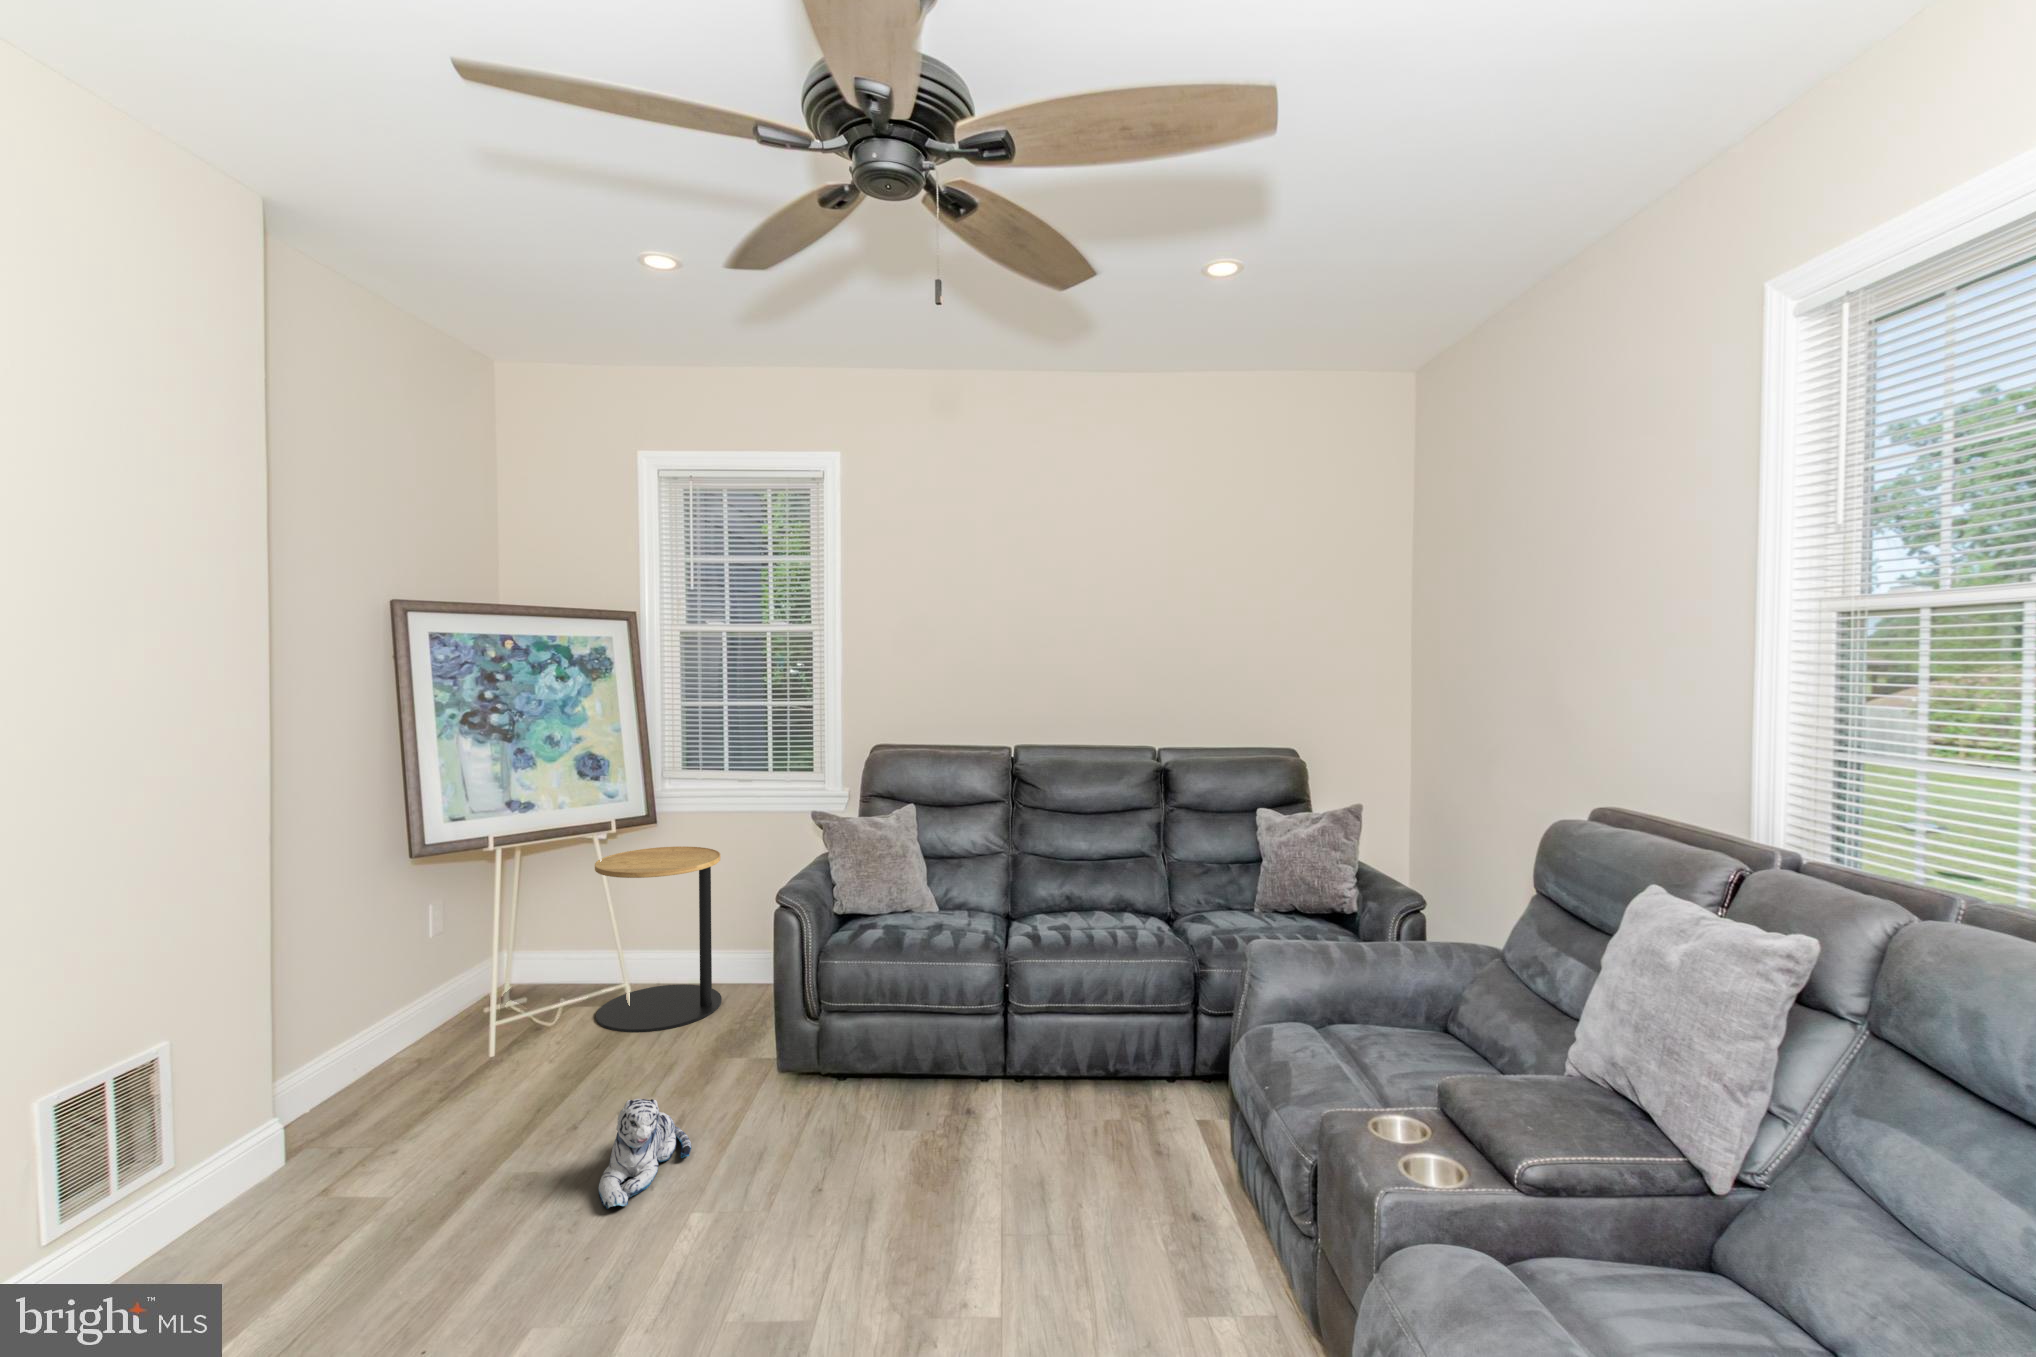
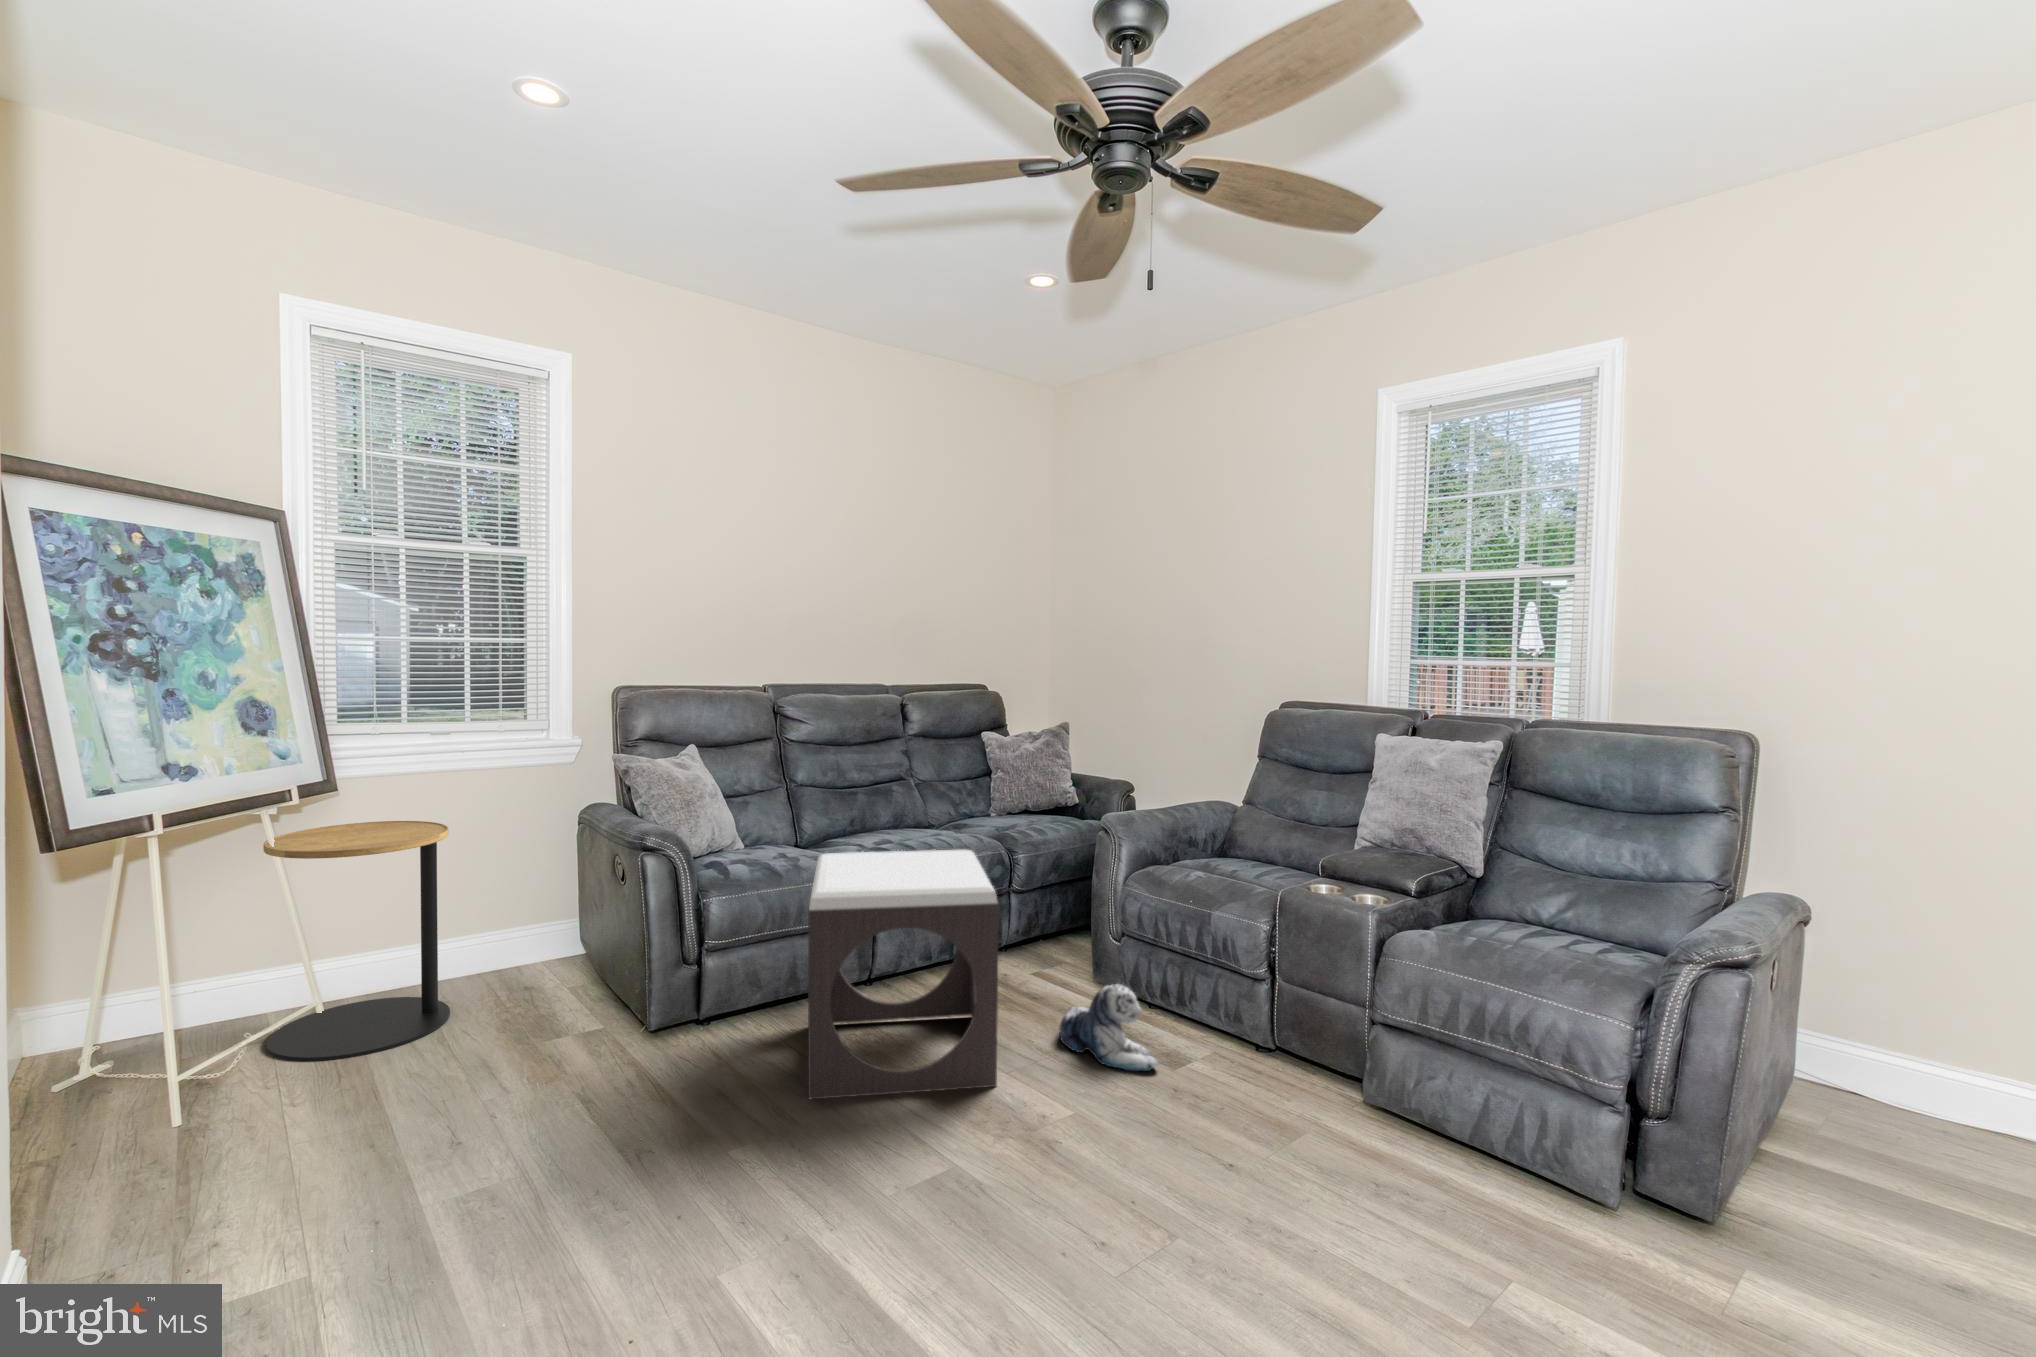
footstool: none [814,934,1071,1250] -> present [808,850,999,1099]
plush toy: present [598,1099,691,1209] -> present [1059,983,1158,1071]

